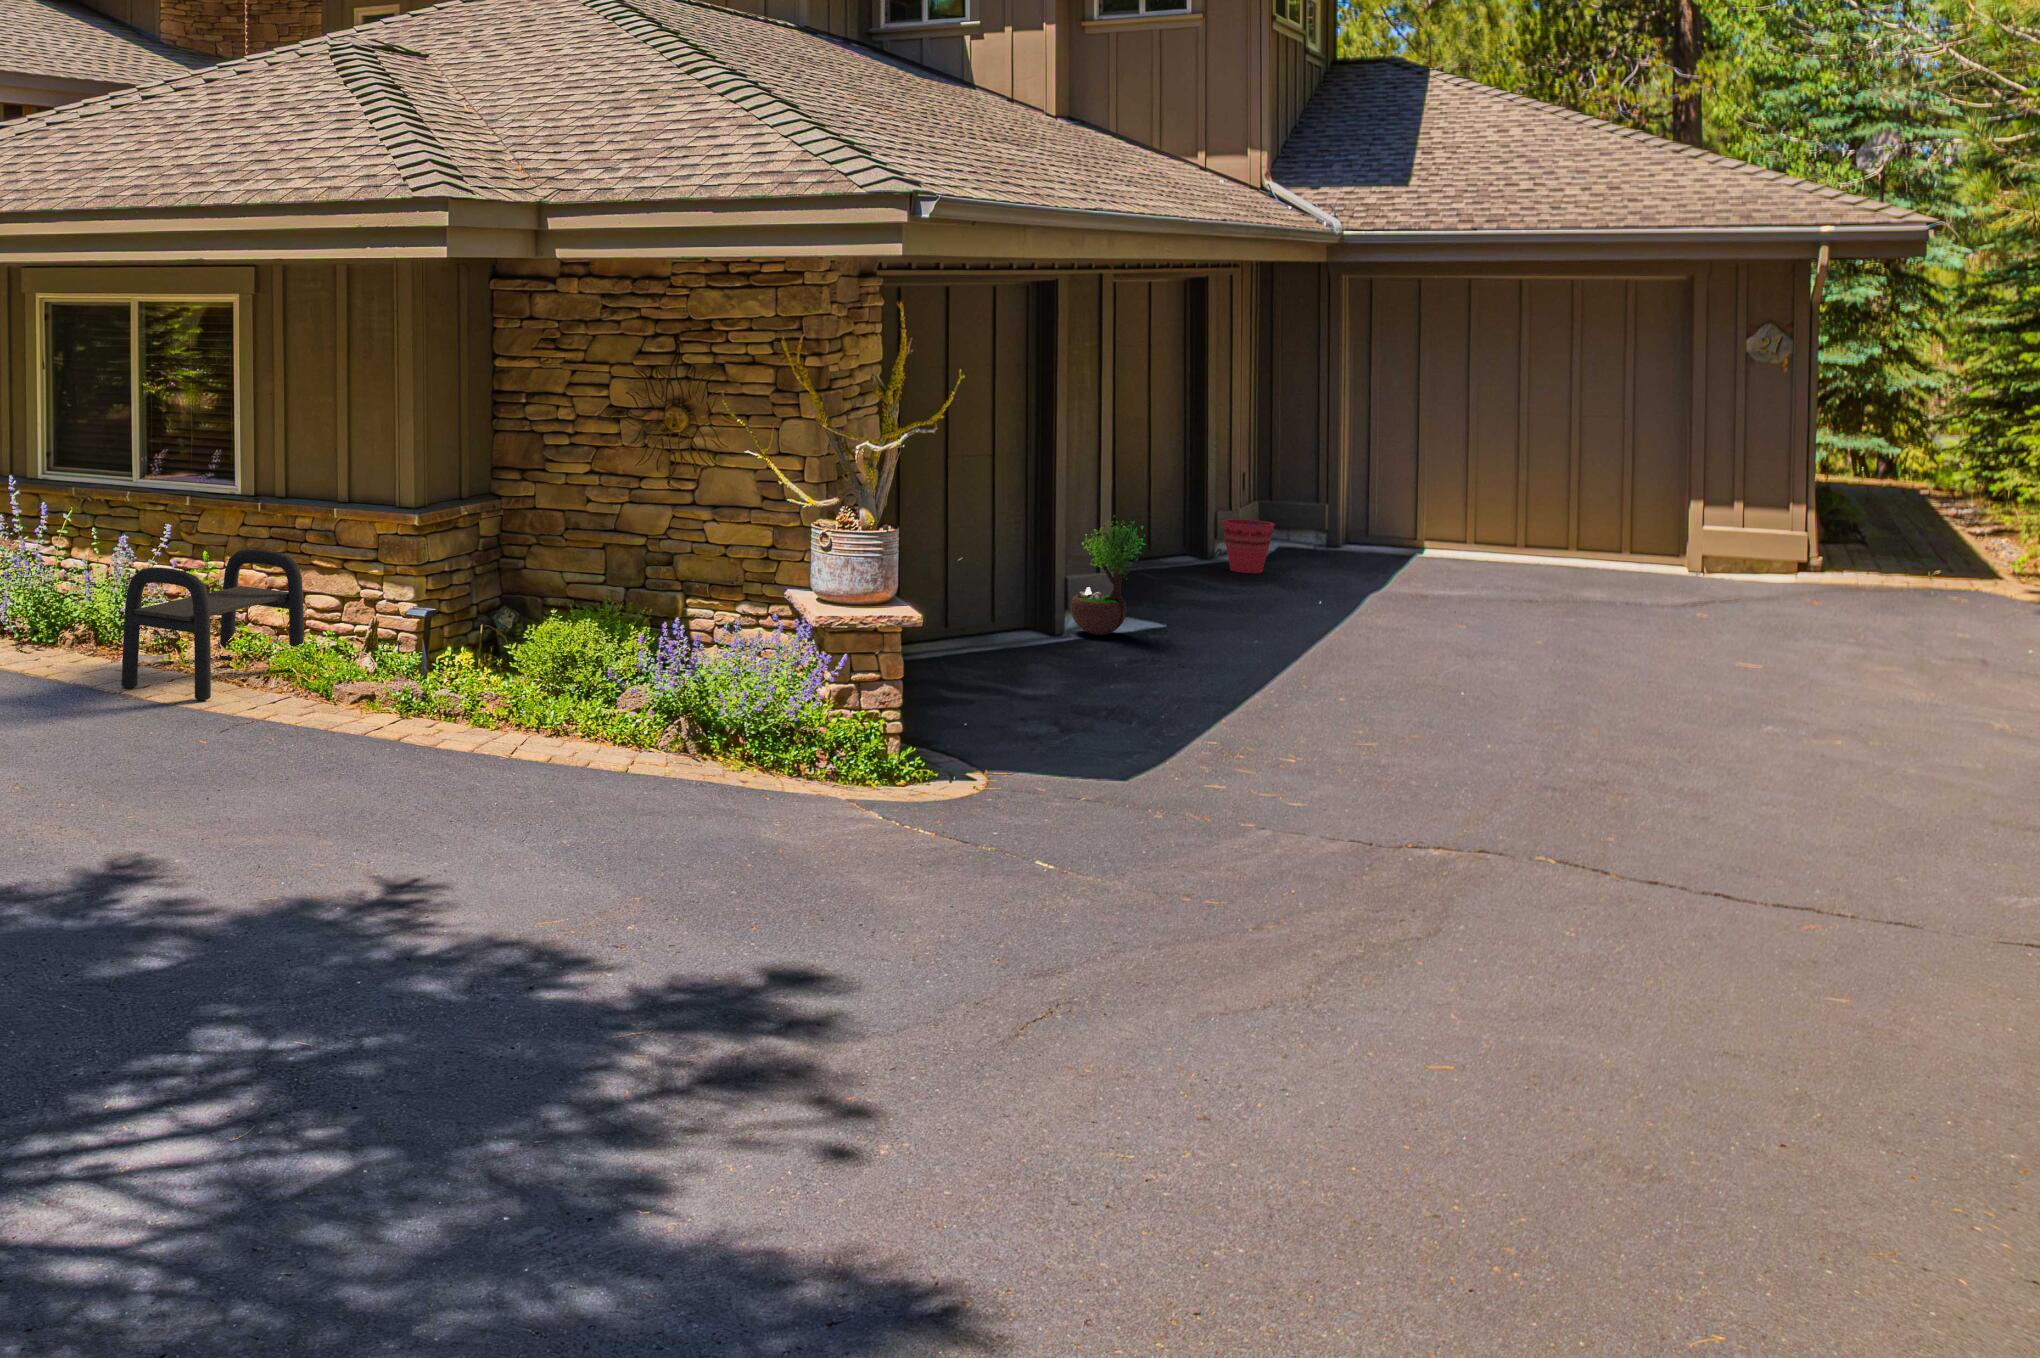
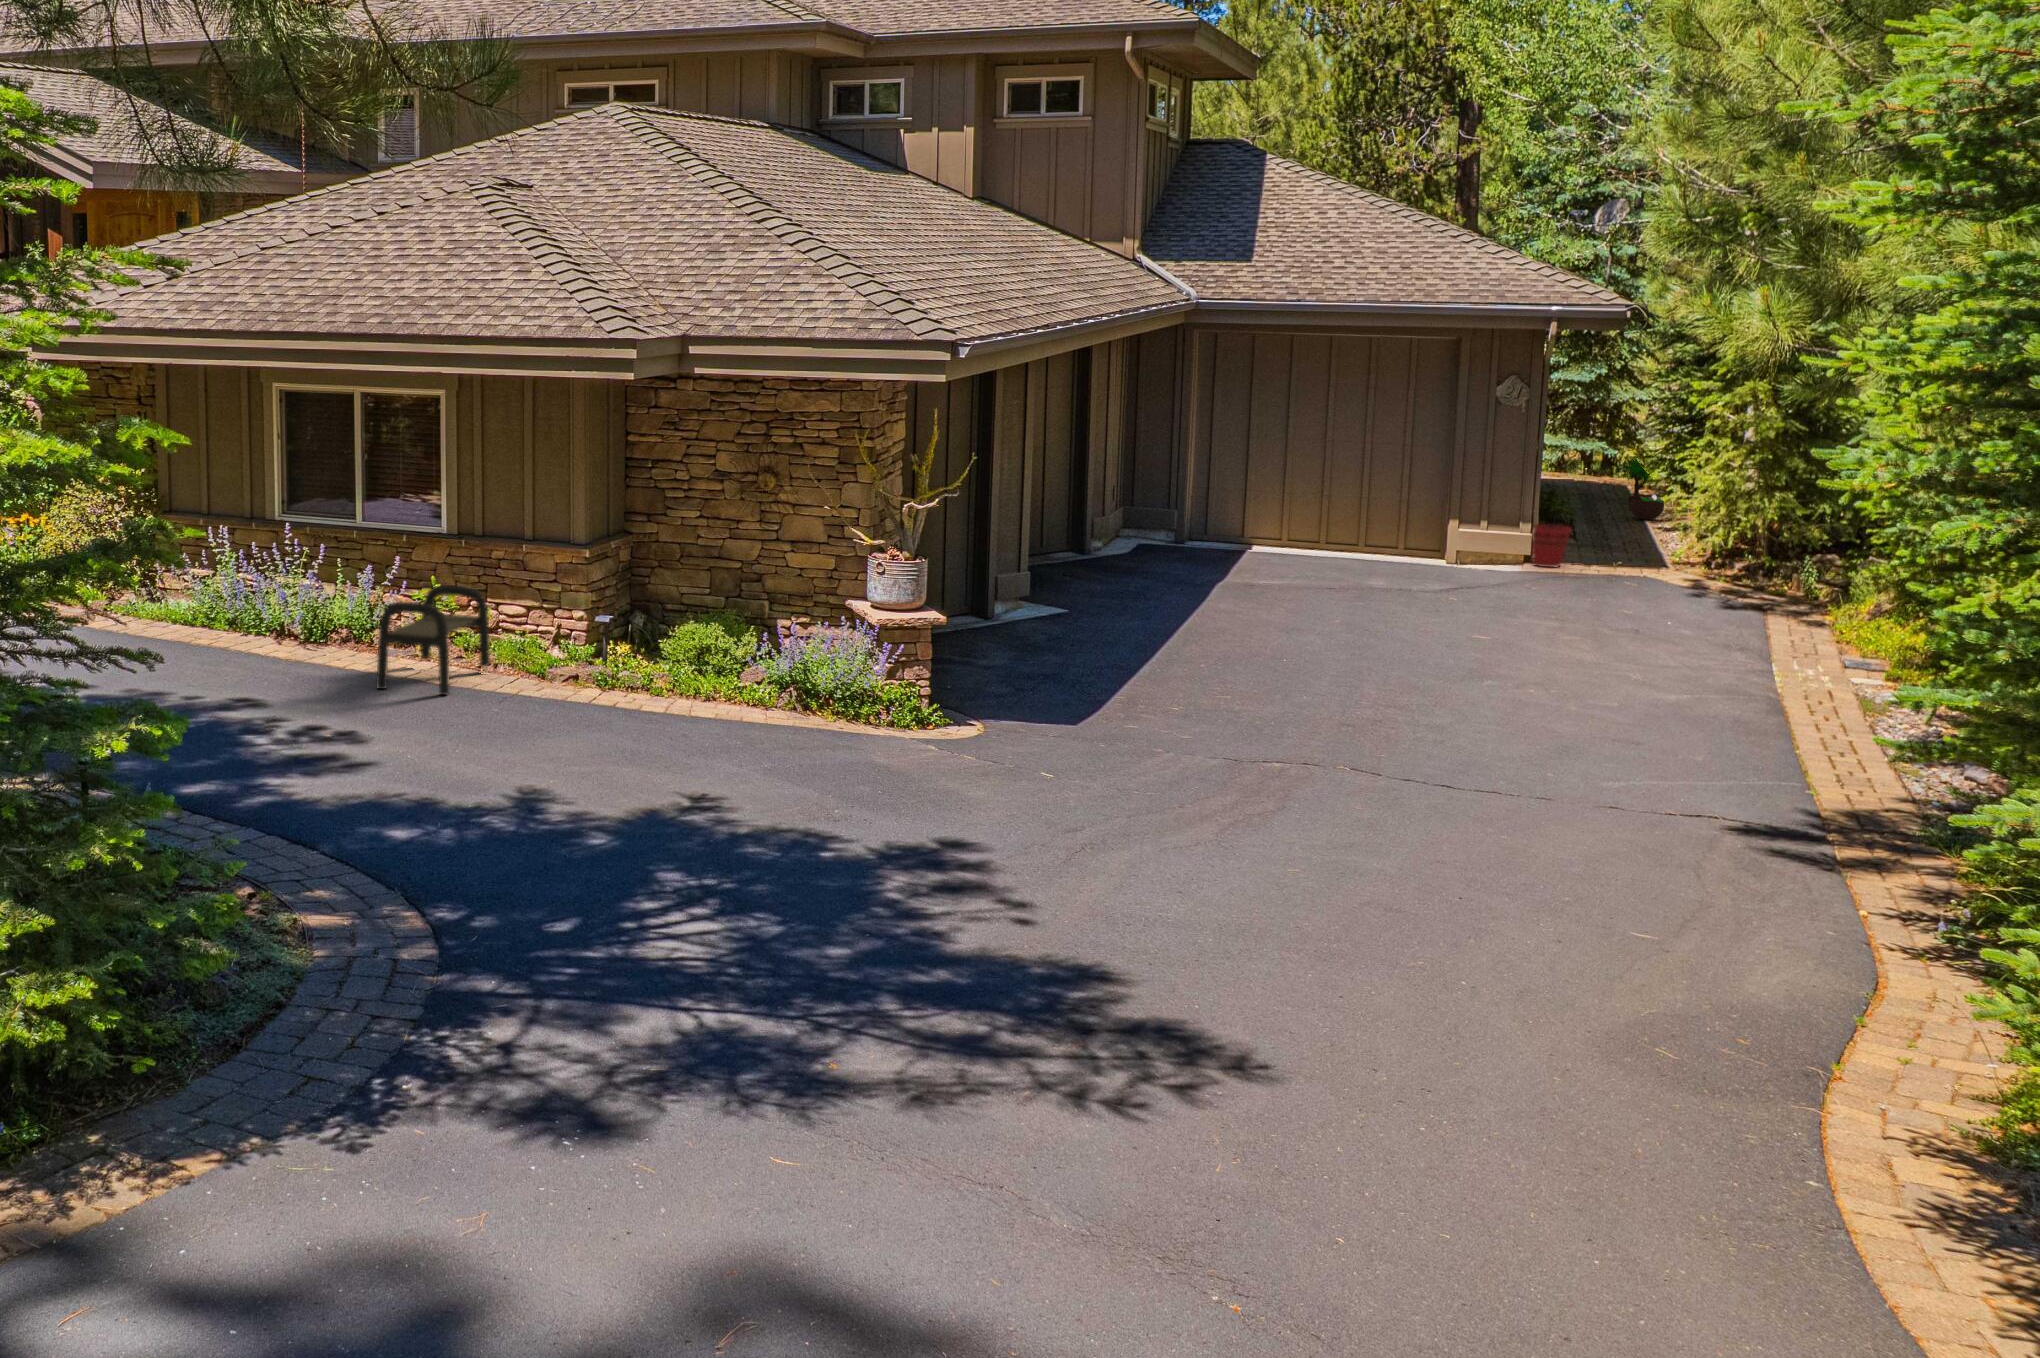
potted tree: present [1071,515,1146,635] -> present [1621,455,1664,520]
bucket: present [1222,519,1275,573] -> present [1532,524,1571,567]

